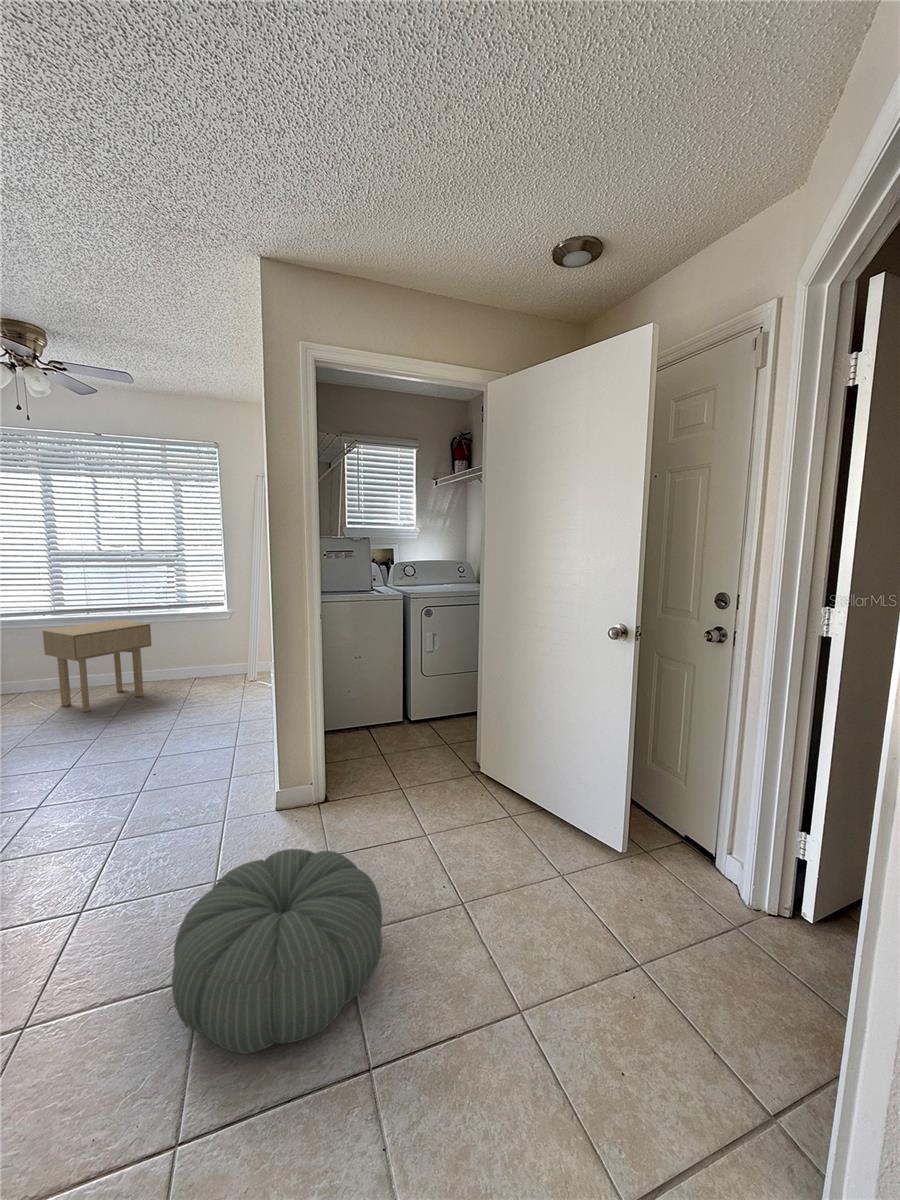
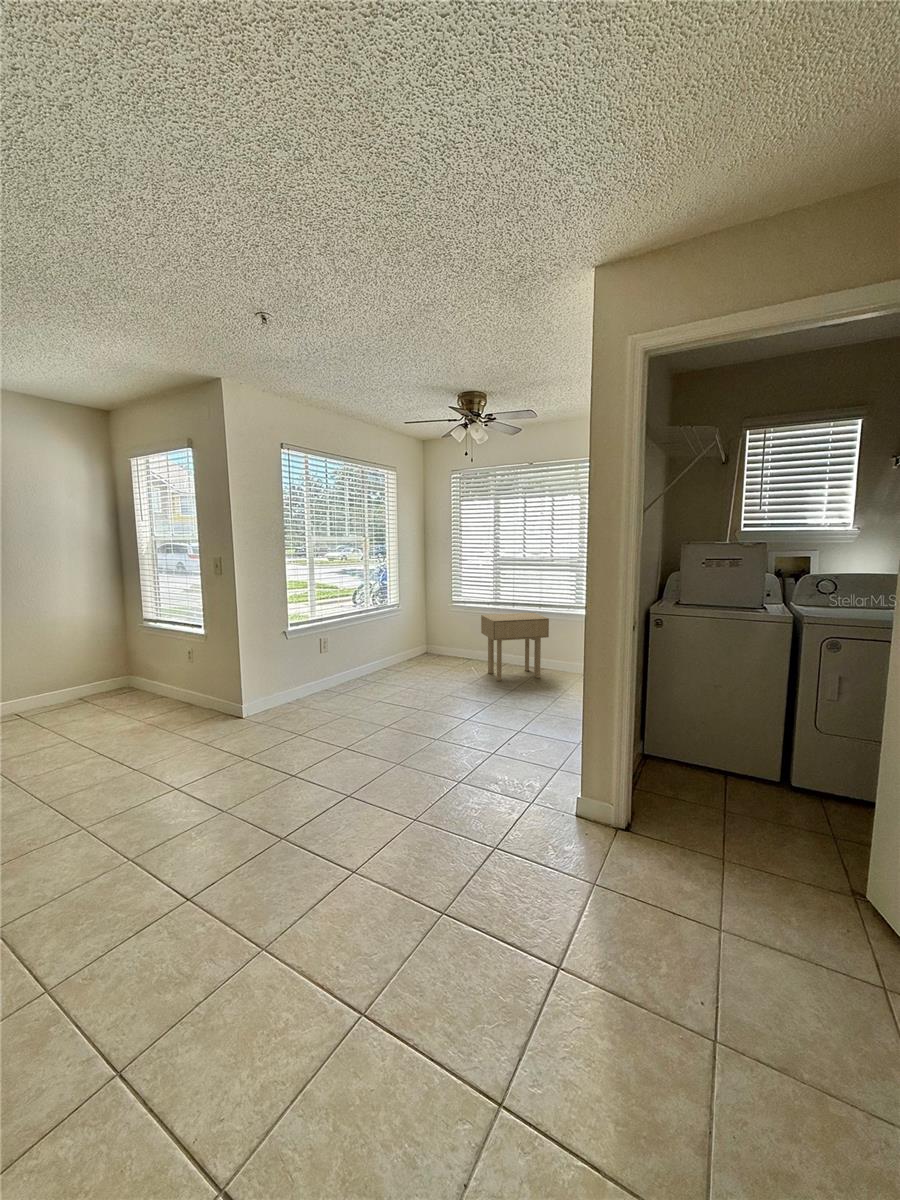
pouf: present [172,849,382,1053] -> none [401,840,592,1029]

